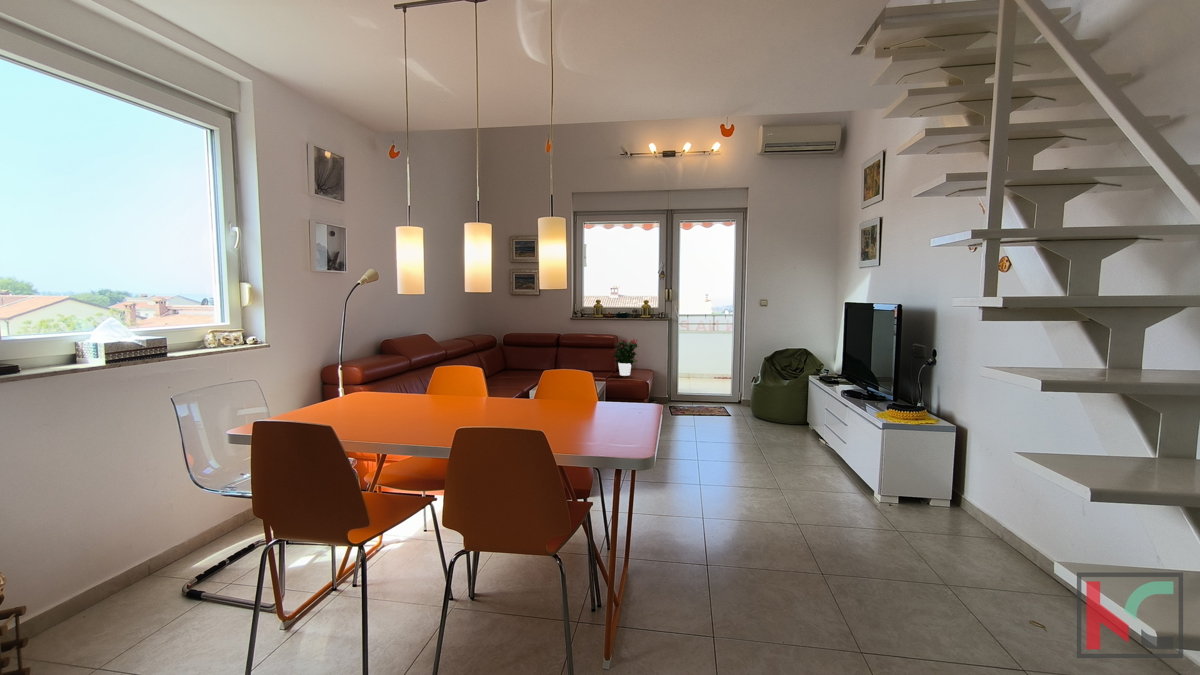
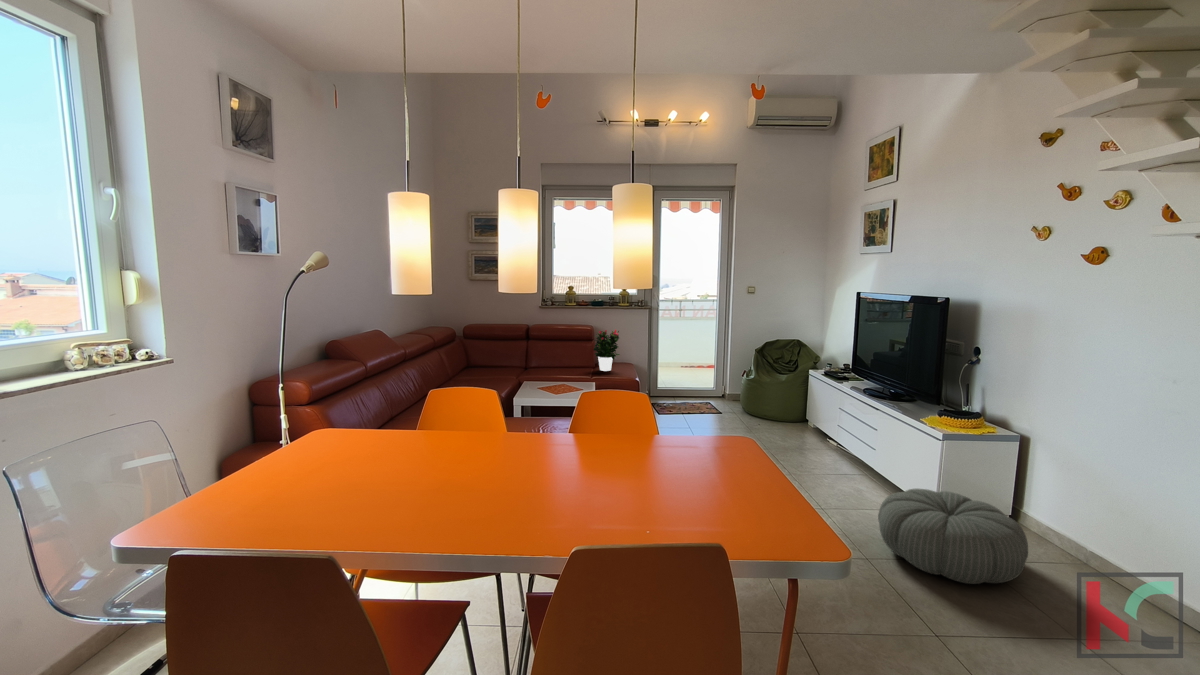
pouf: none [816,470,938,545] -> present [878,489,1028,584]

